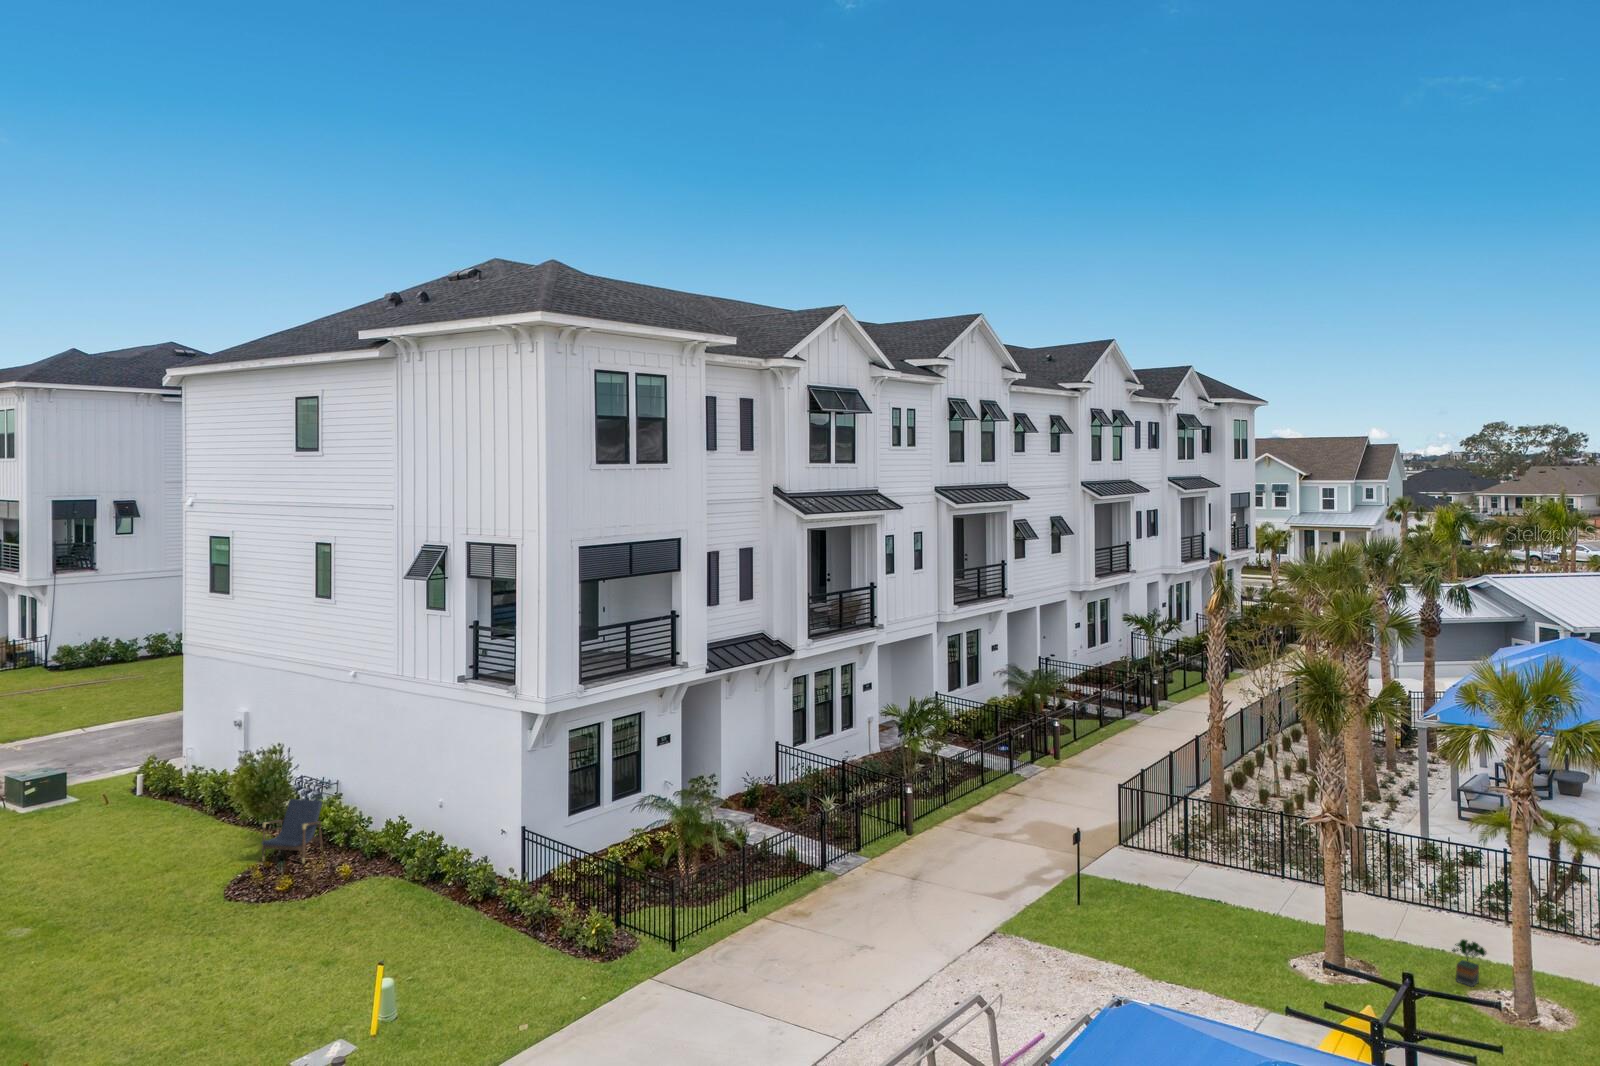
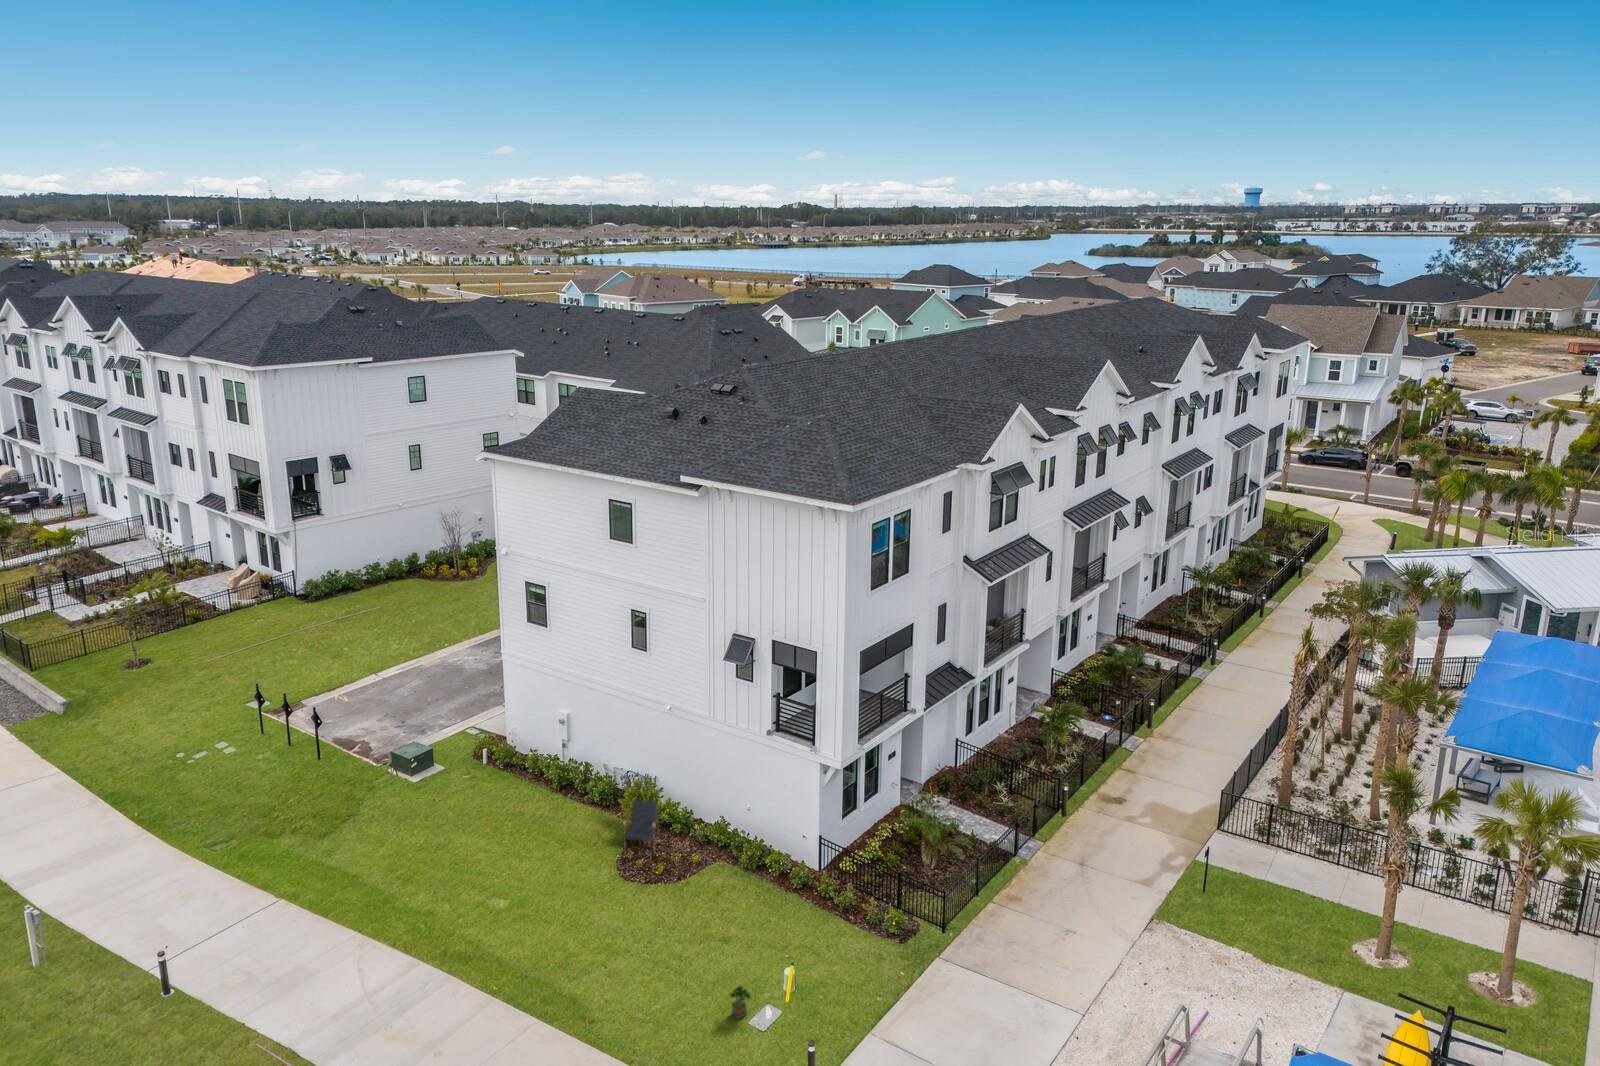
potted tree: present [1452,939,1486,987] -> present [730,986,751,1019]

